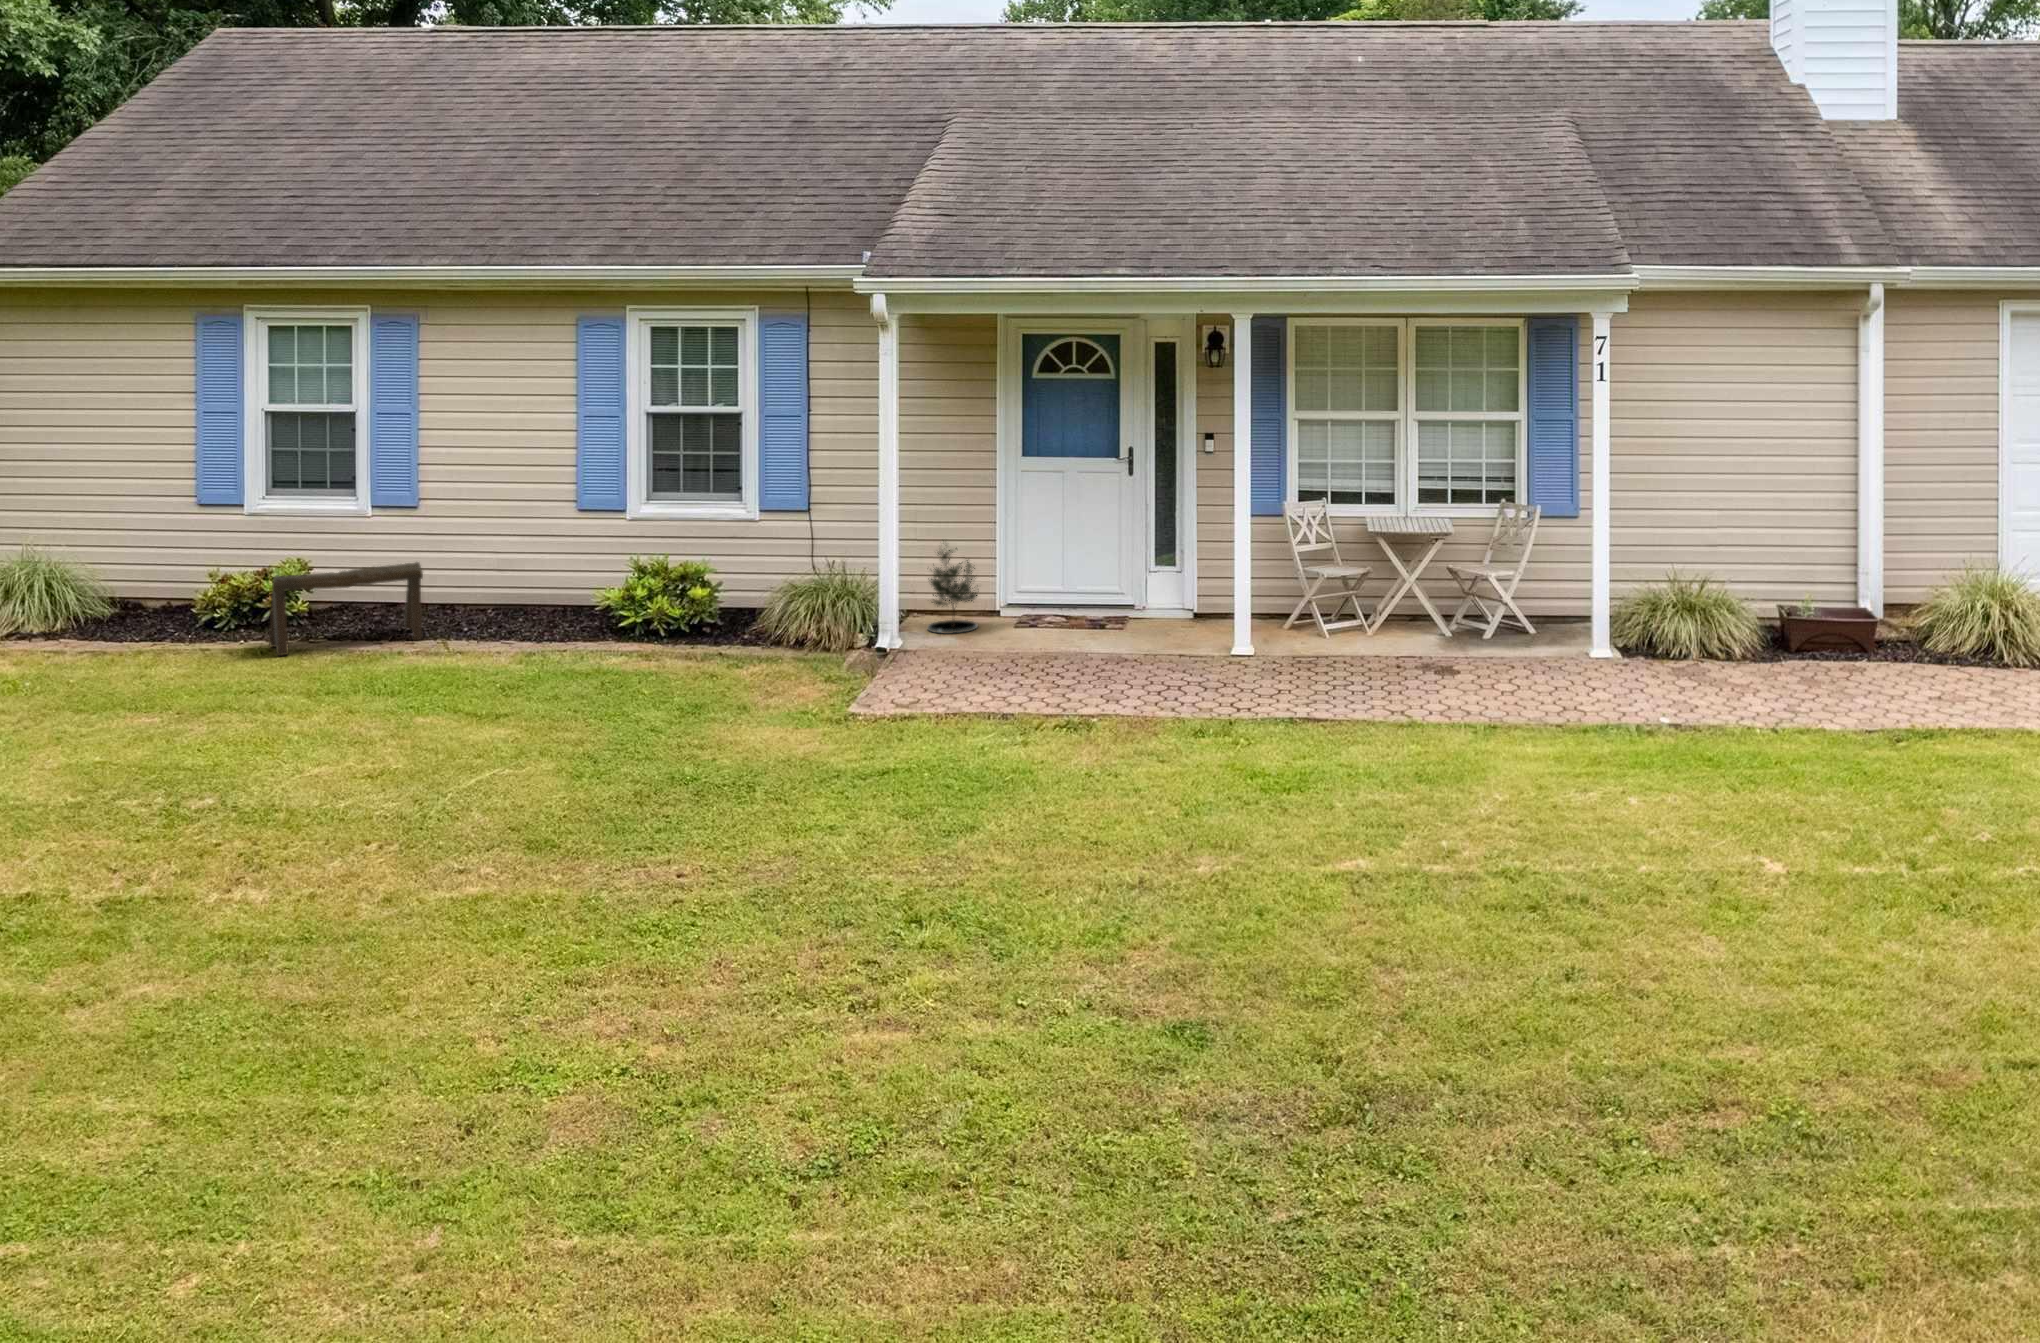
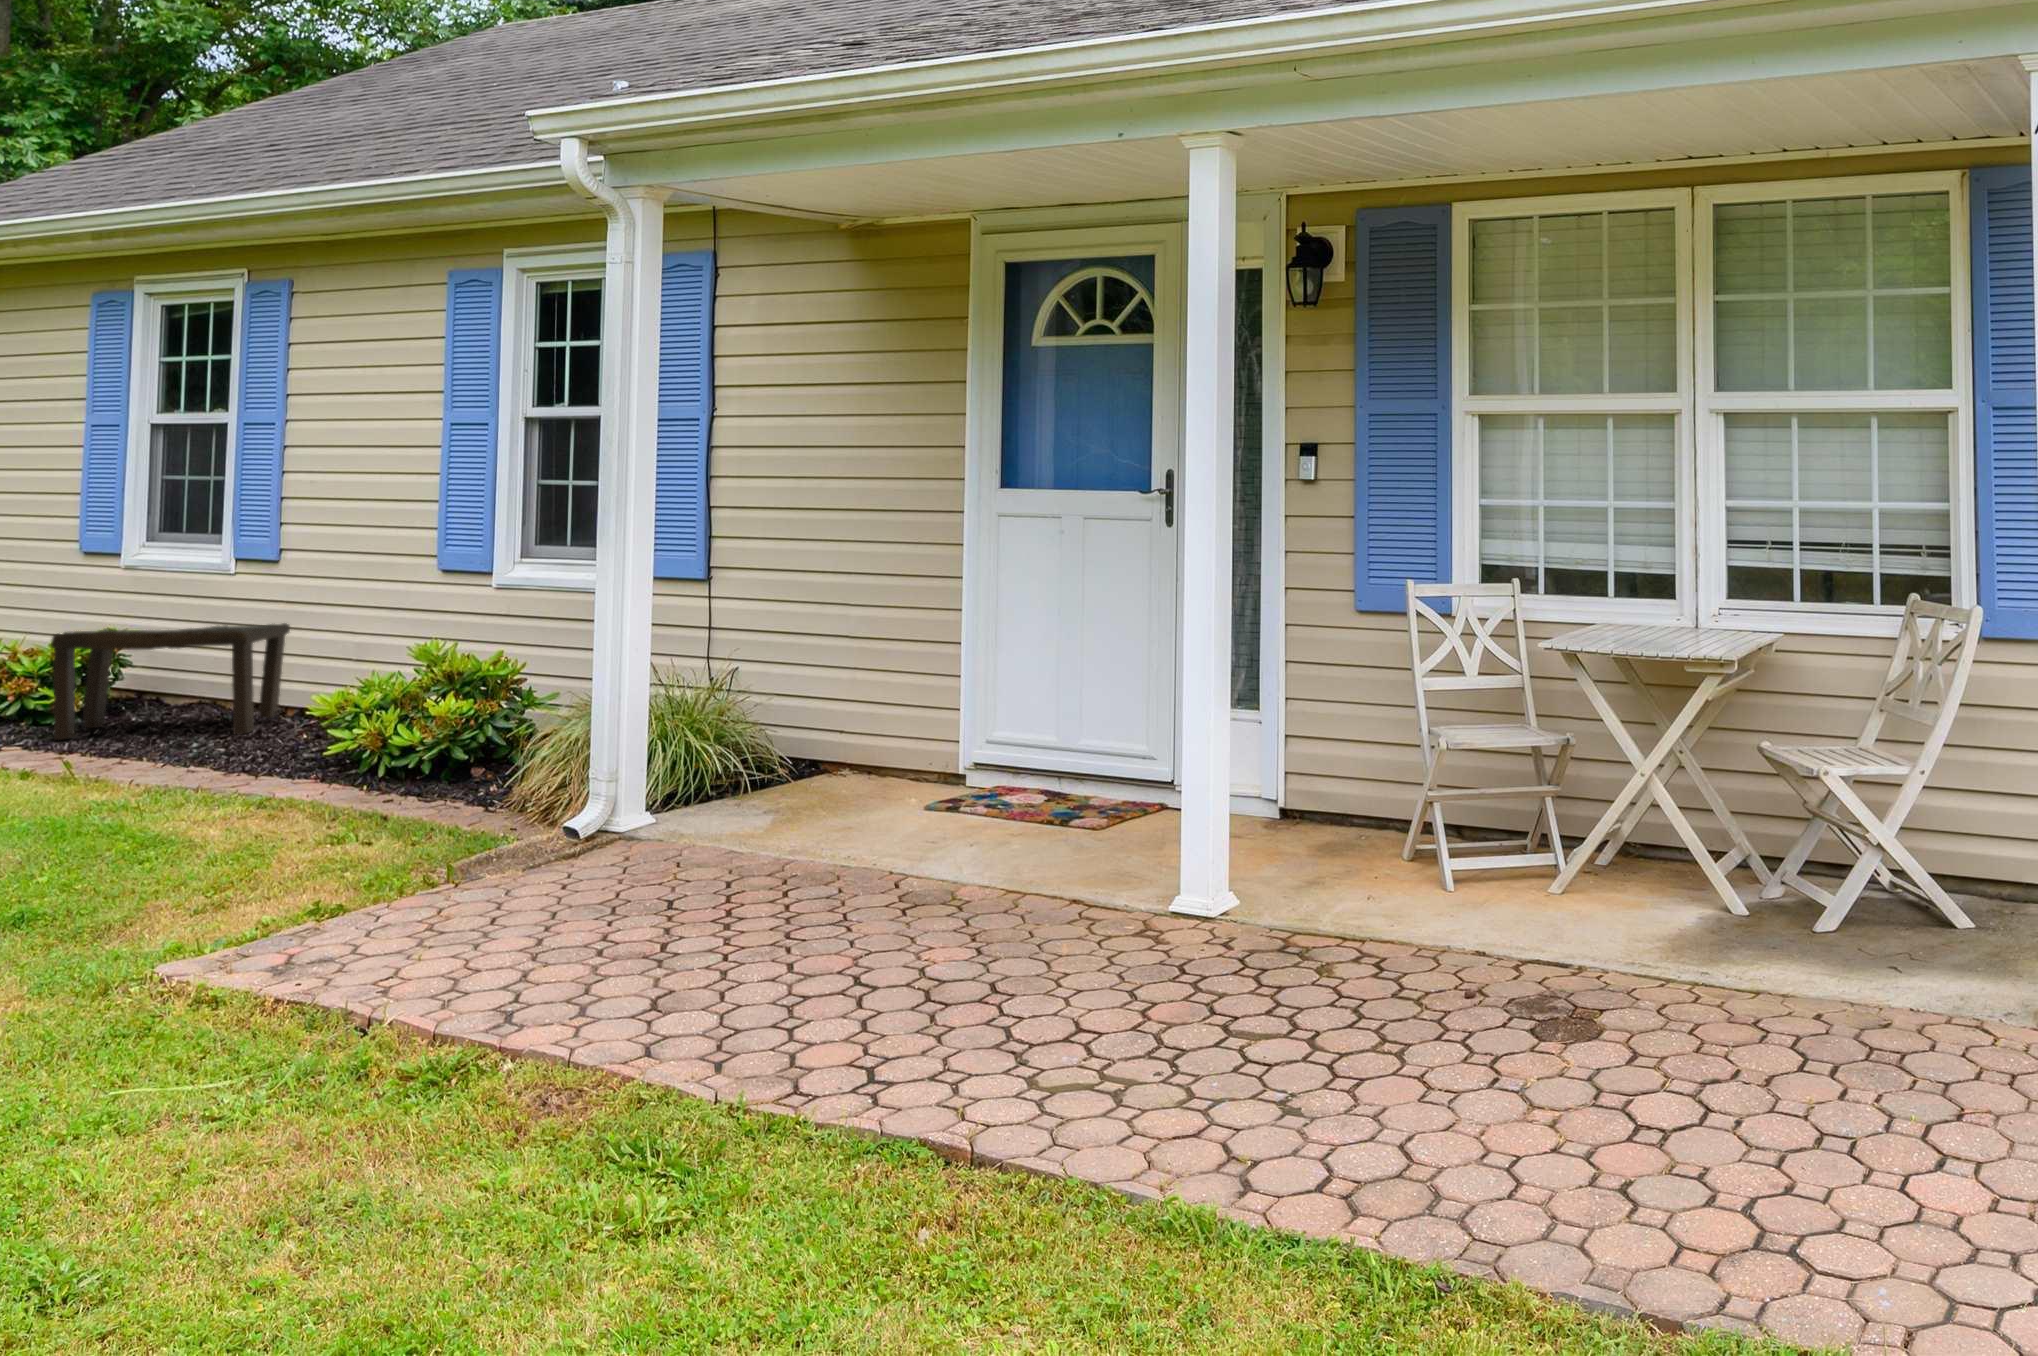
potted tree: present [927,548,979,634] -> none [809,623,925,797]

